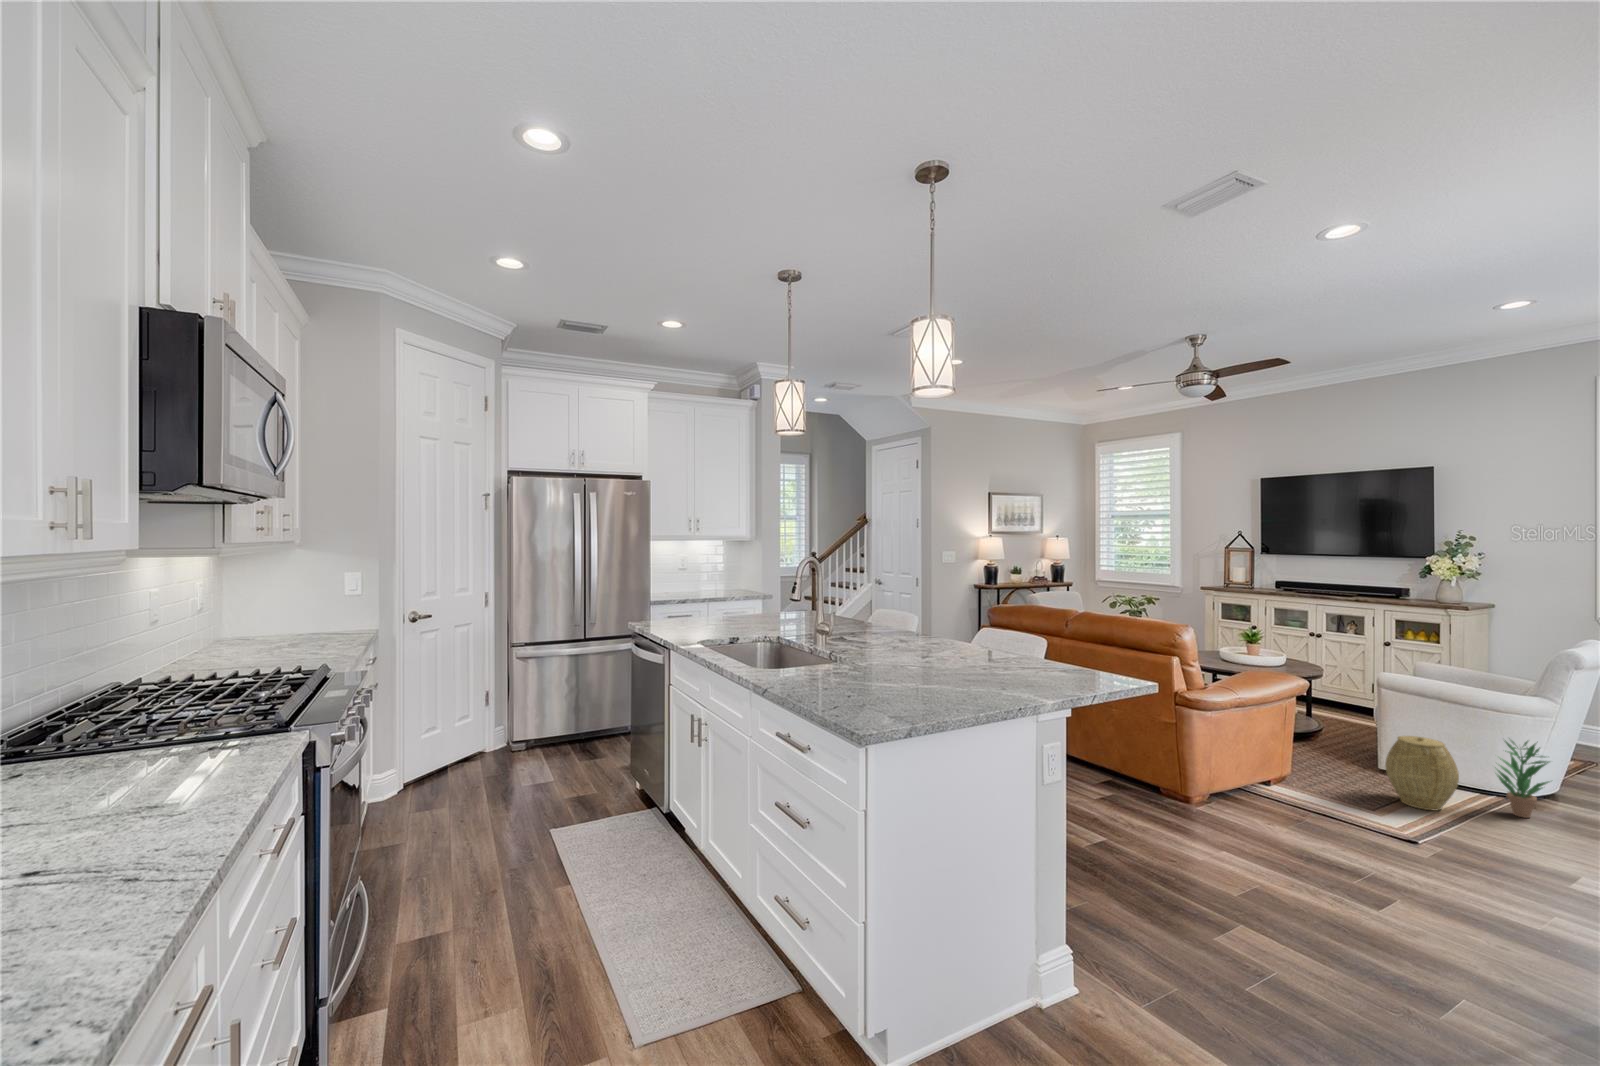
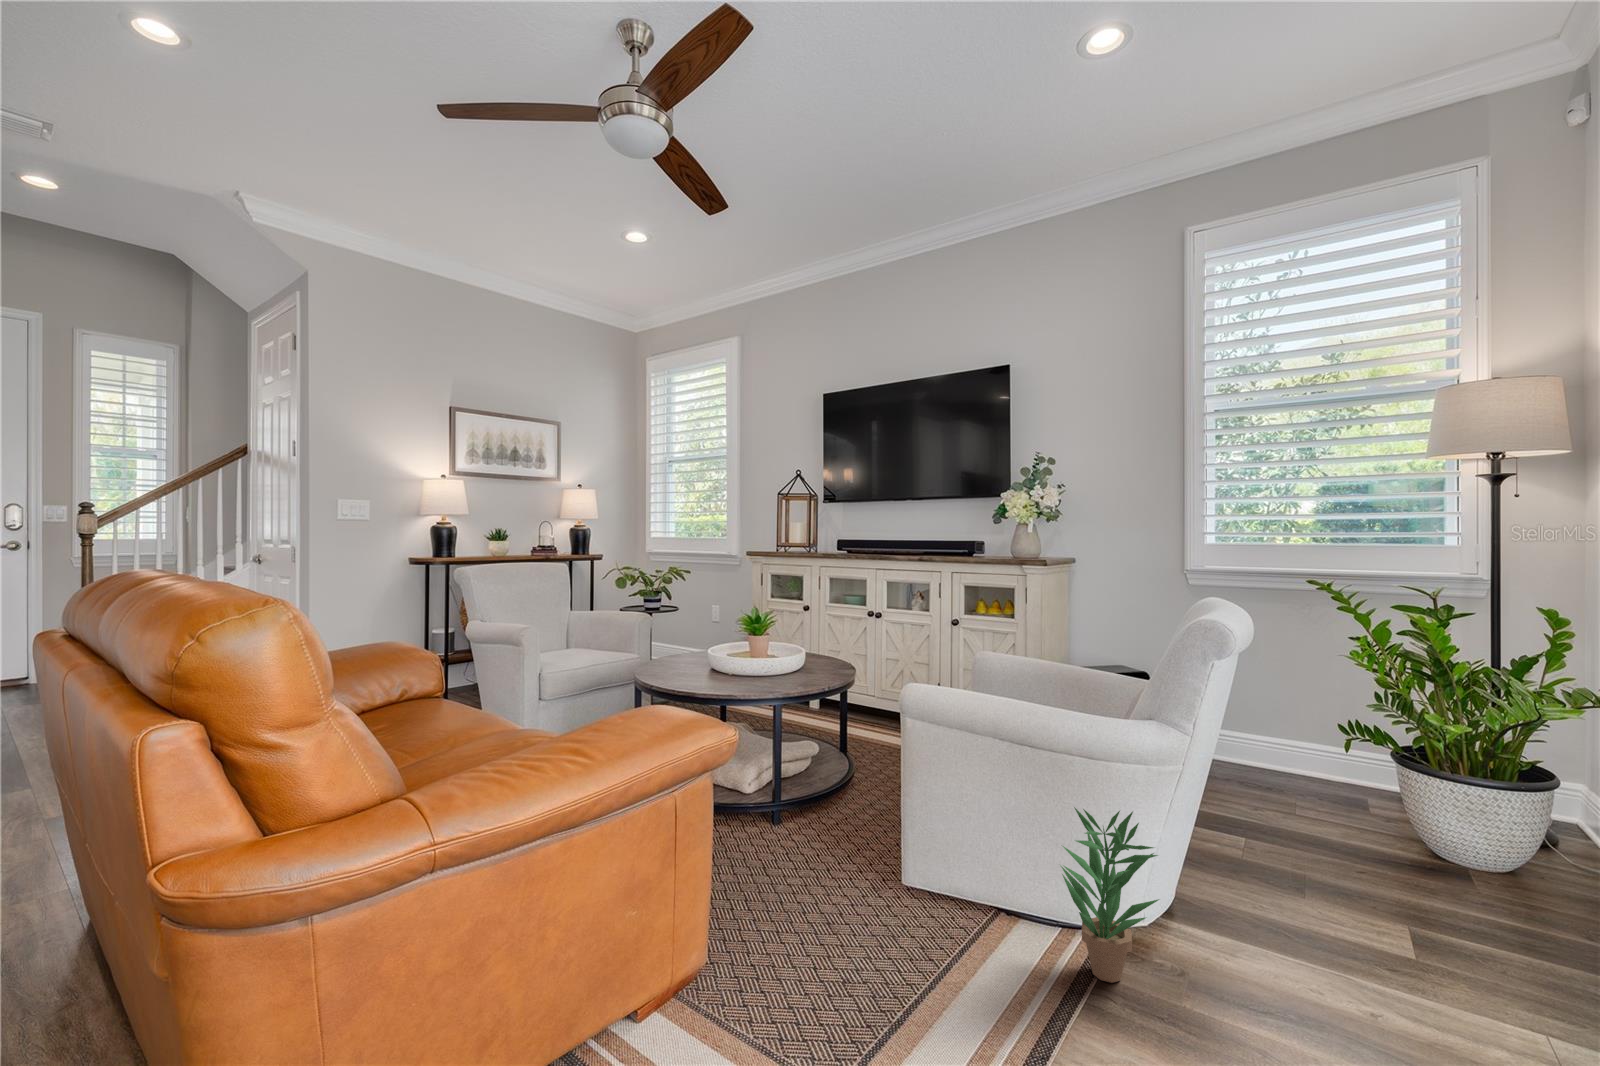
woven basket: present [1385,736,1459,811] -> none [869,817,998,1002]

